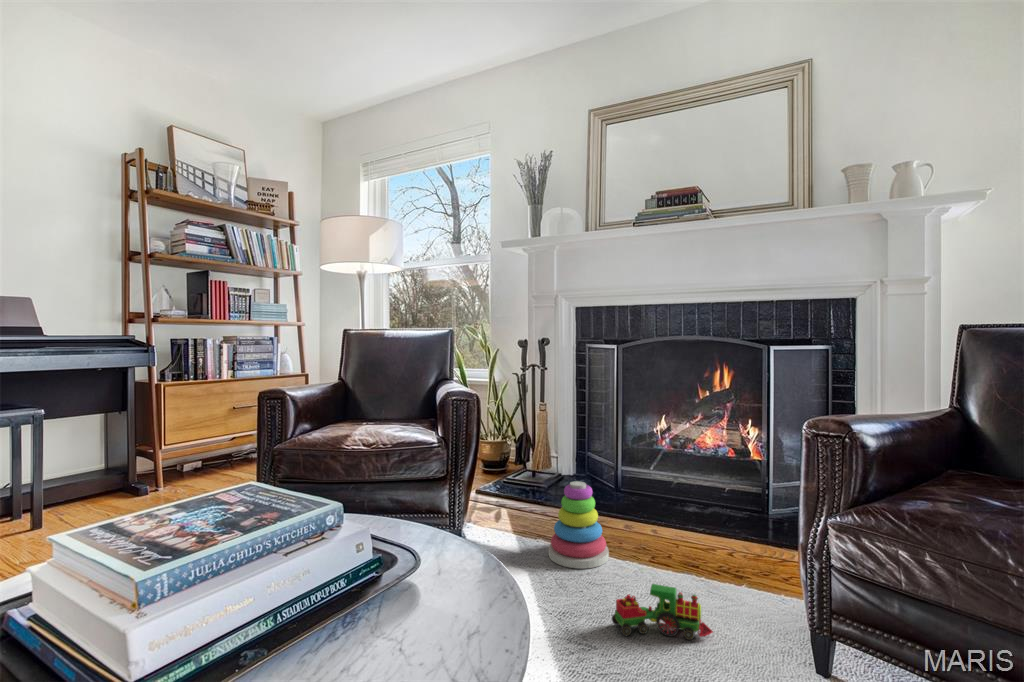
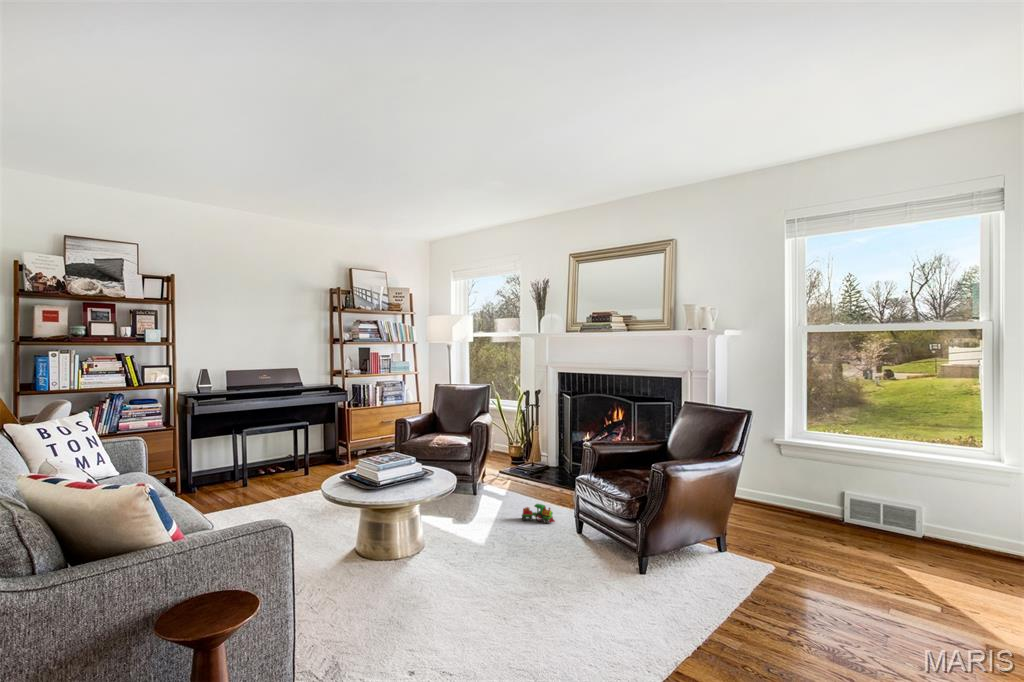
stacking toy: present [549,481,609,569] -> none [516,466,543,503]

